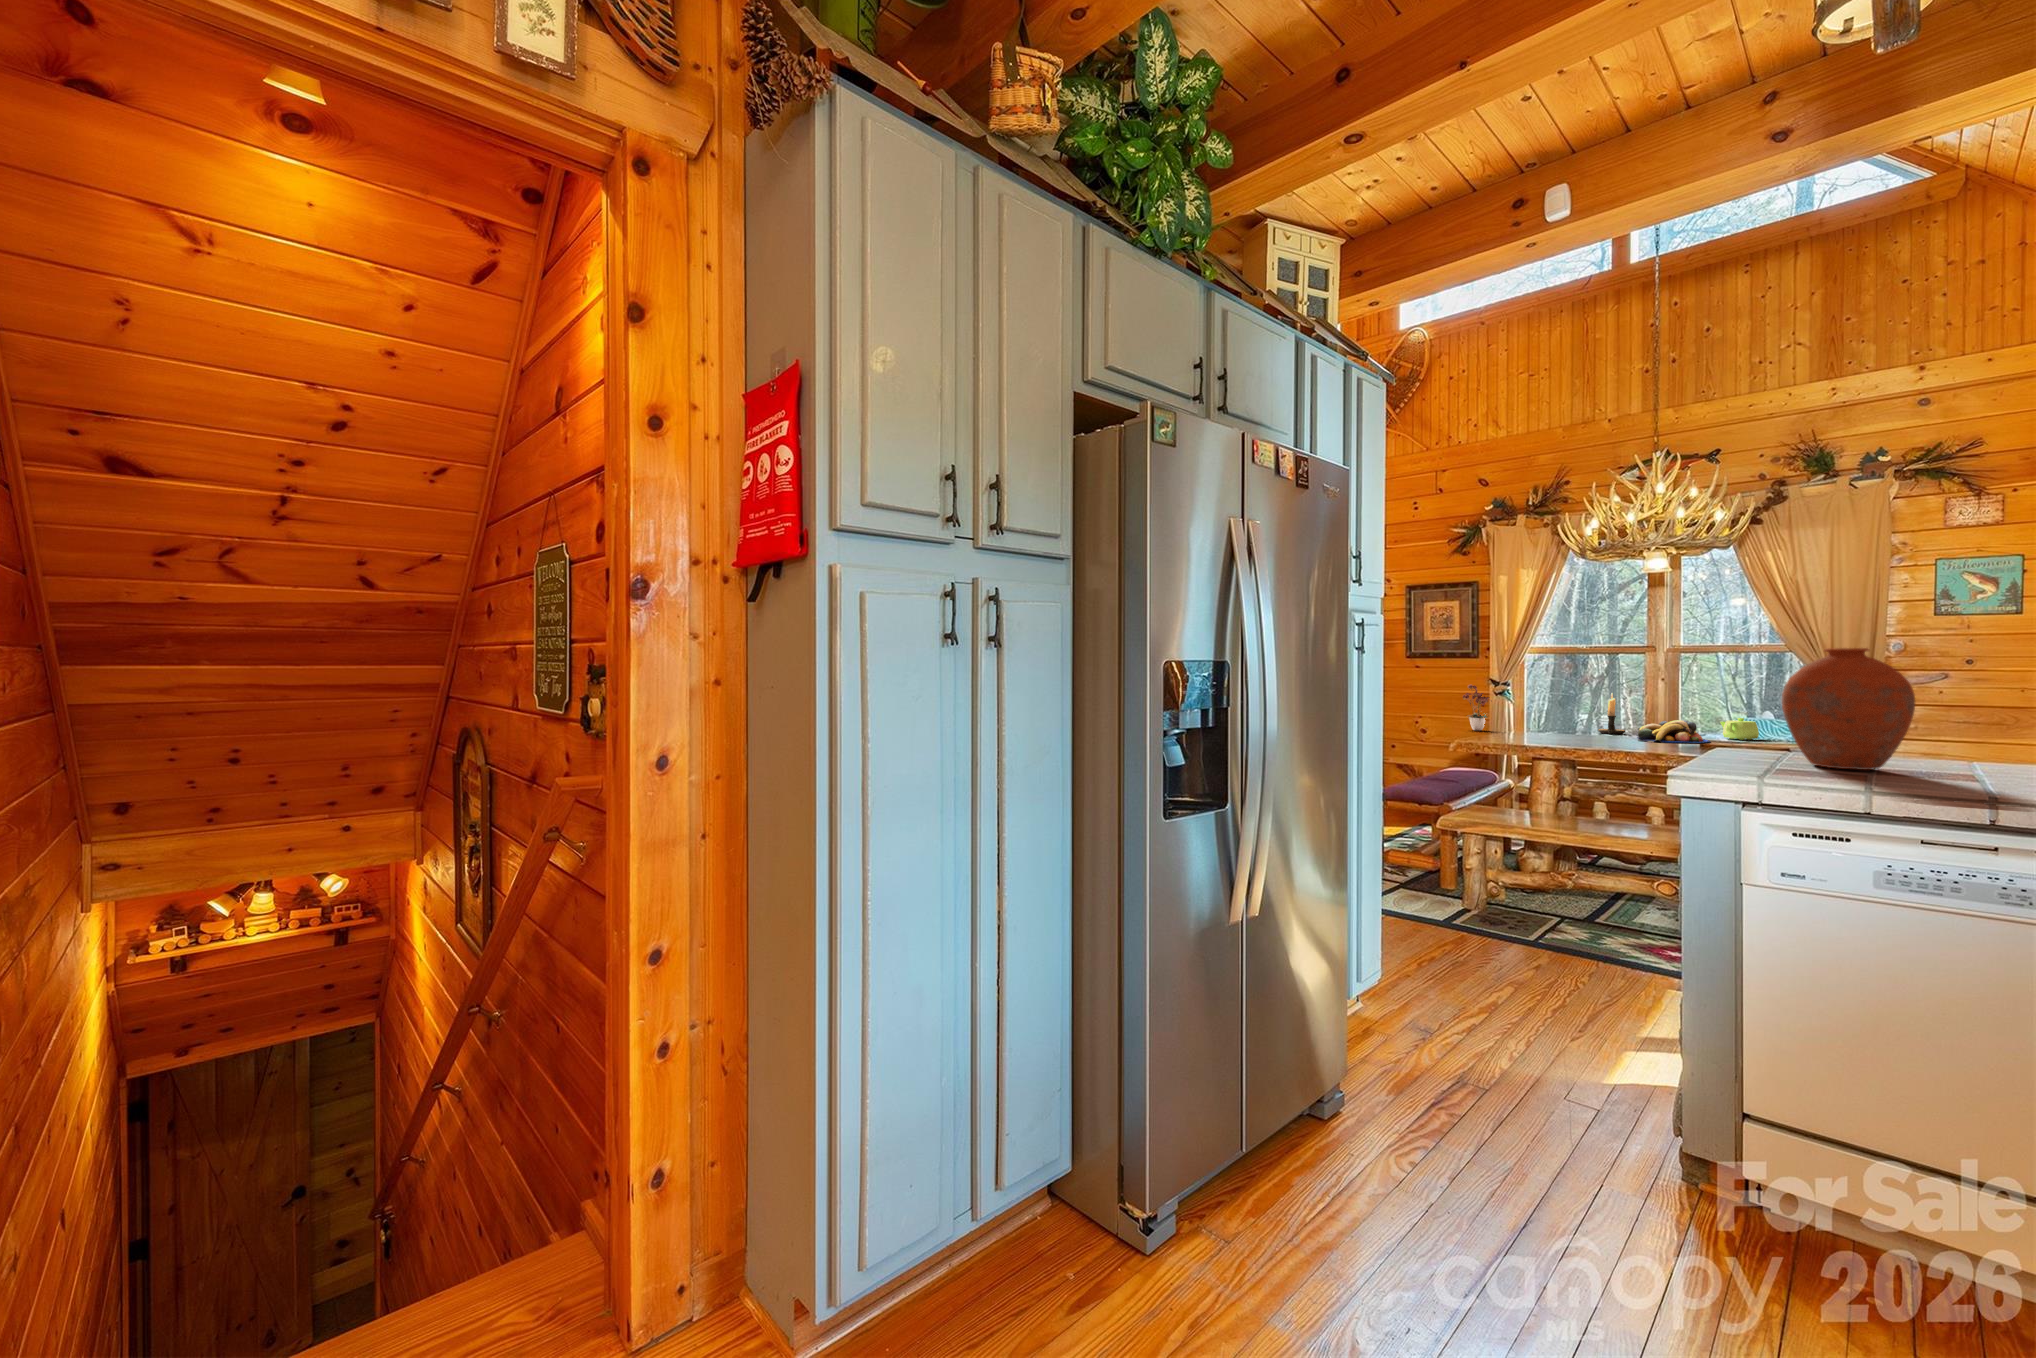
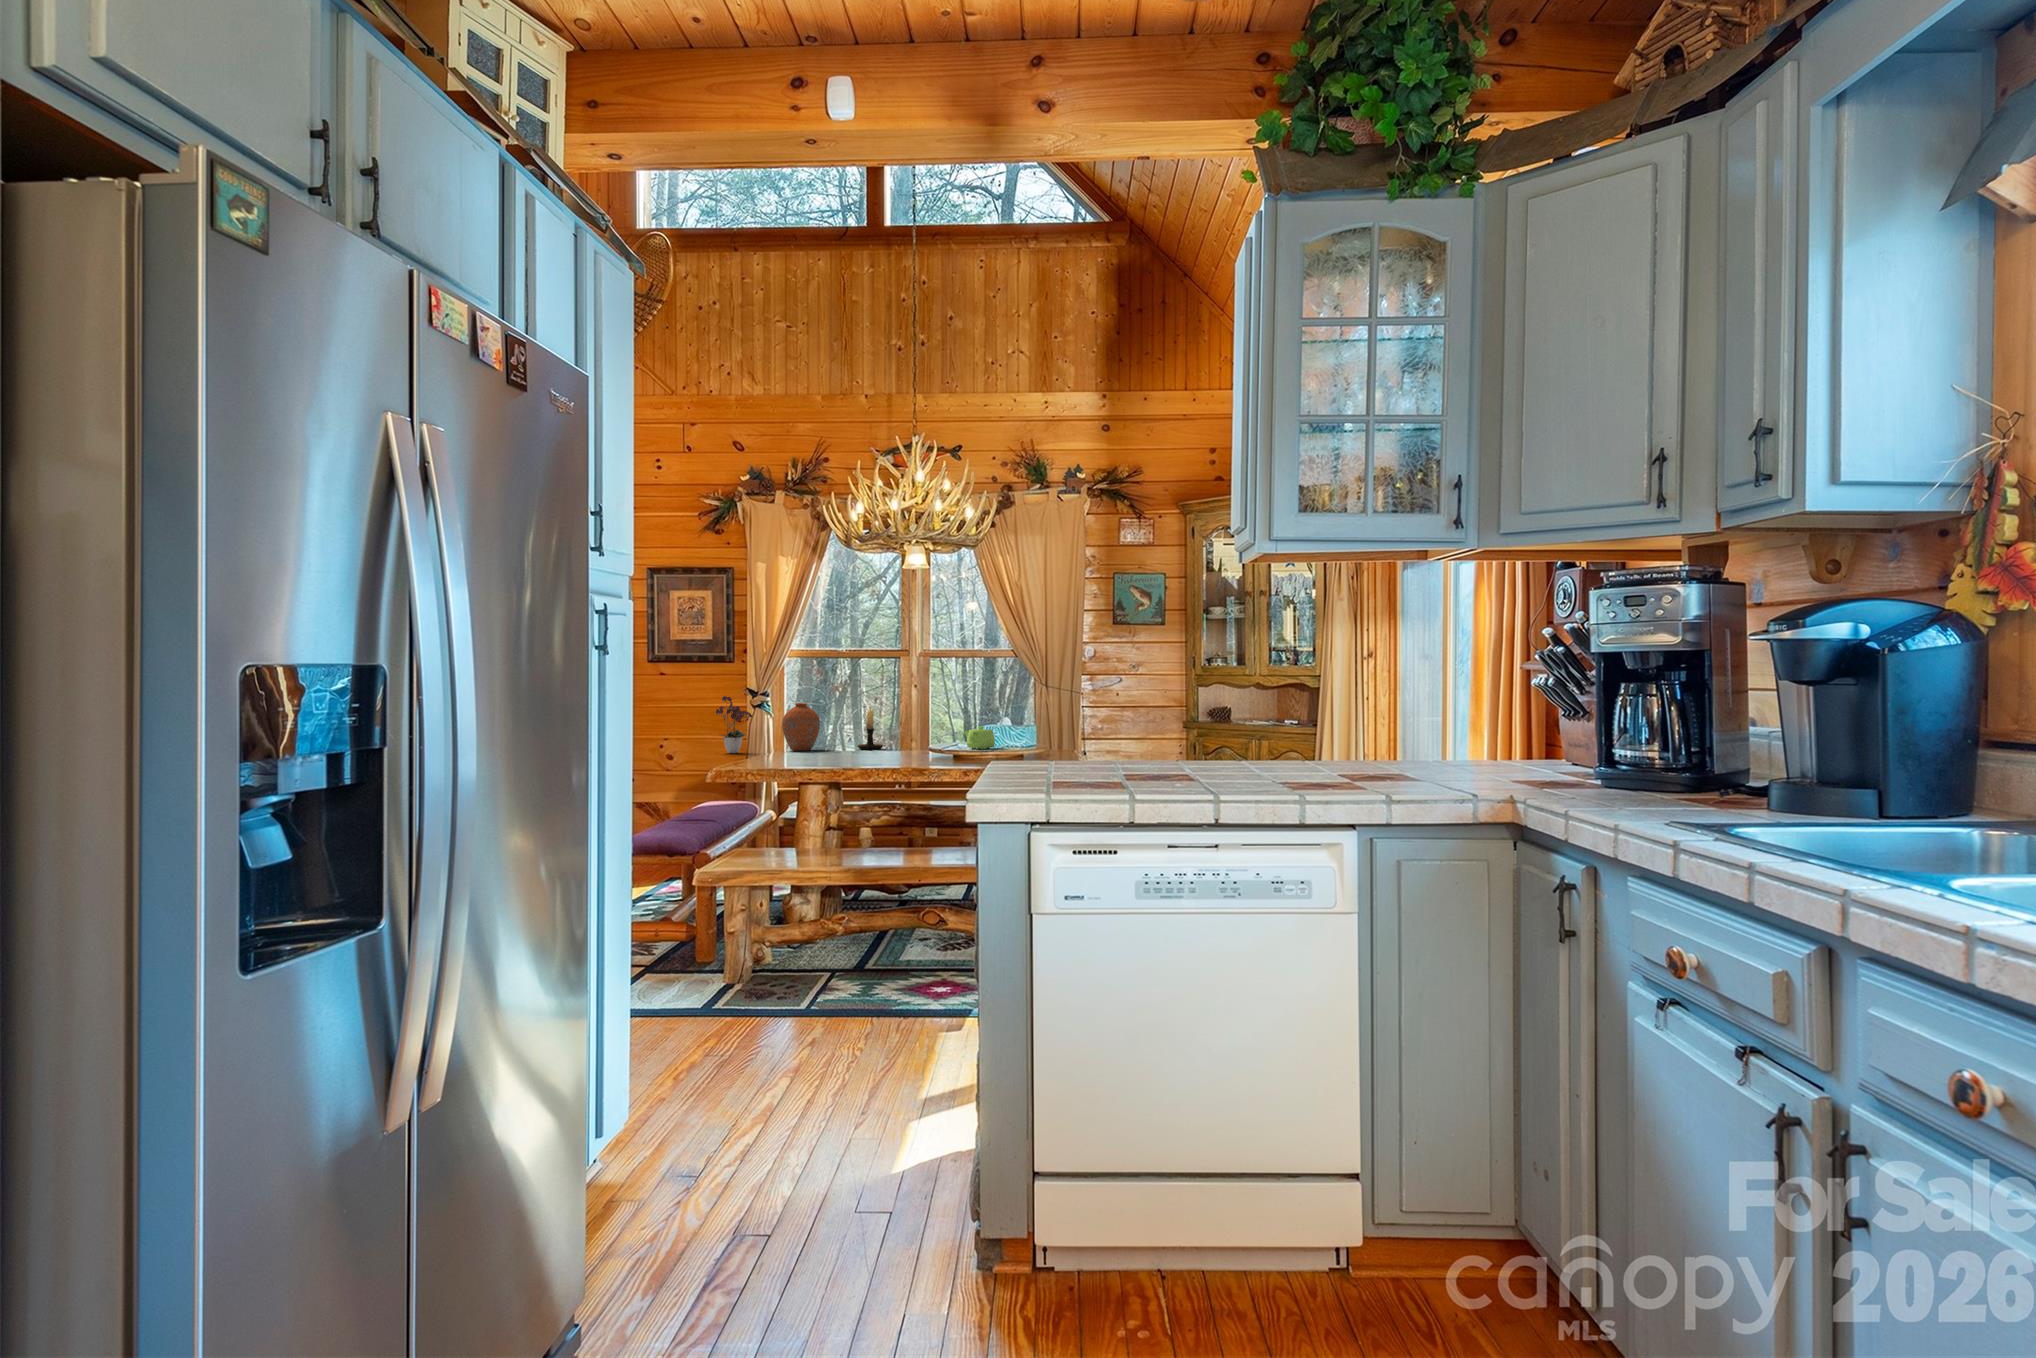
vase: present [1782,648,1915,770] -> present [782,703,820,751]
fruit bowl: present [1637,720,1711,743] -> none [895,731,959,757]

